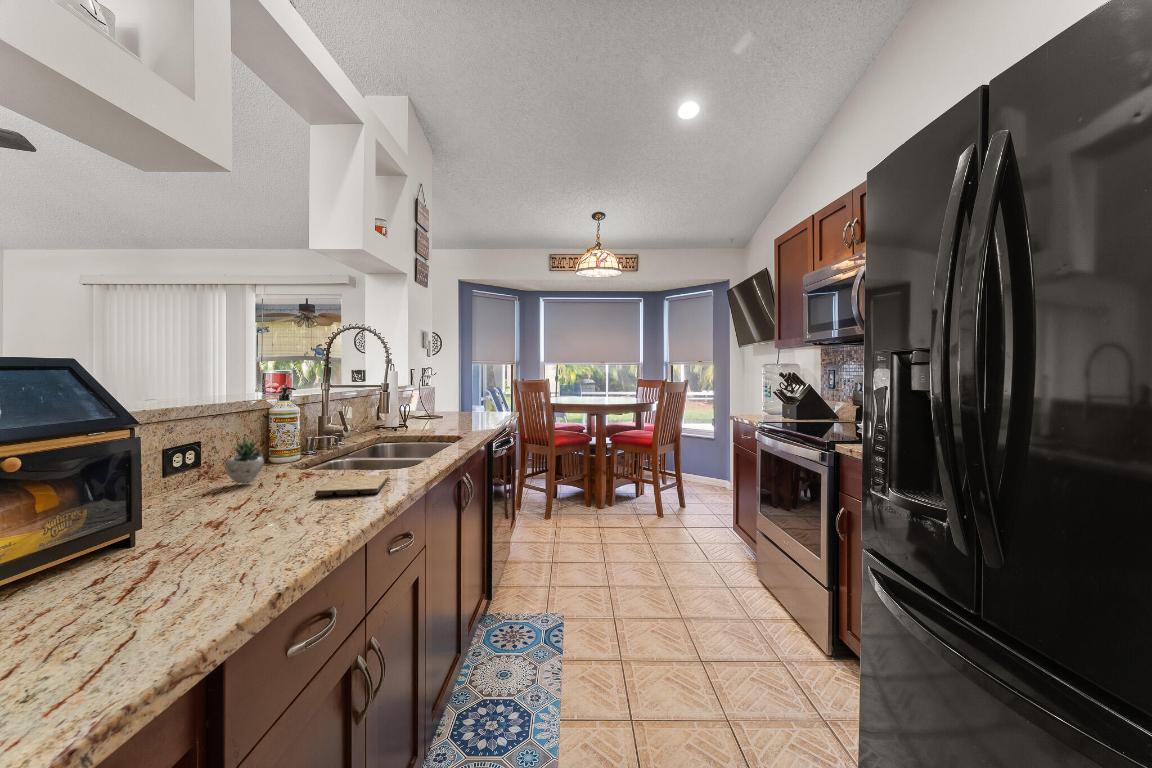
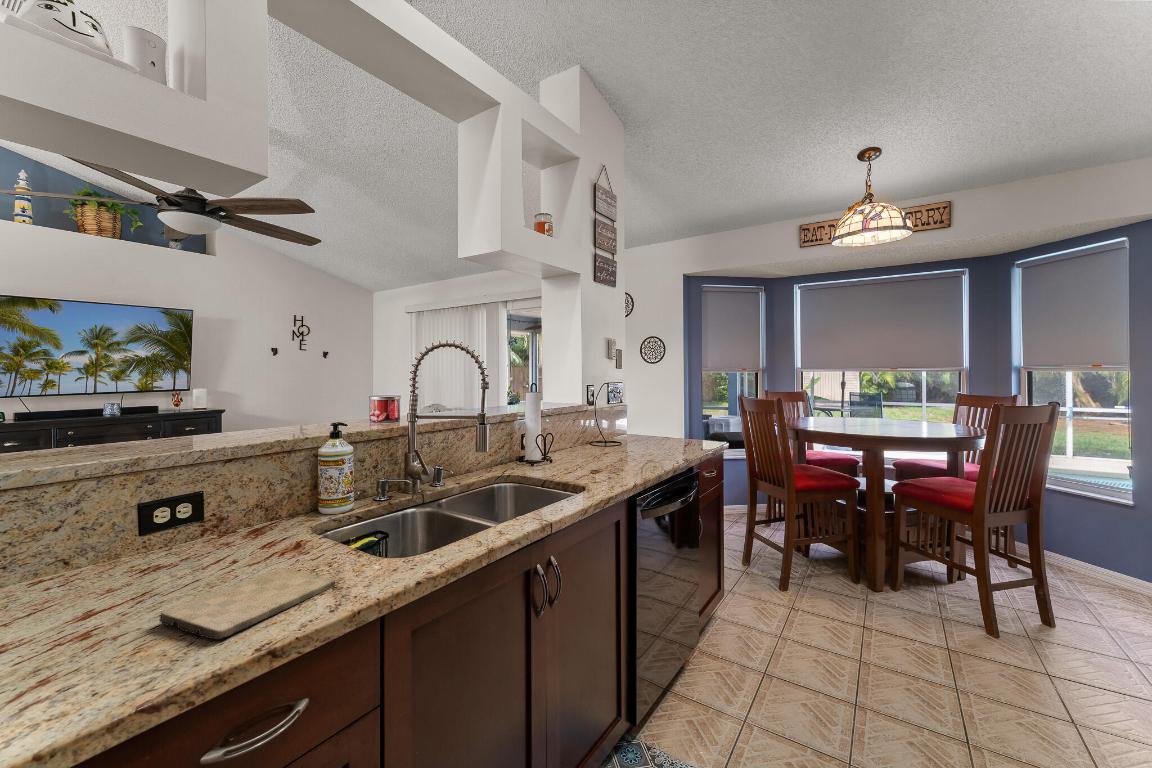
succulent plant: present [225,430,300,484] -> none [195,487,285,553]

